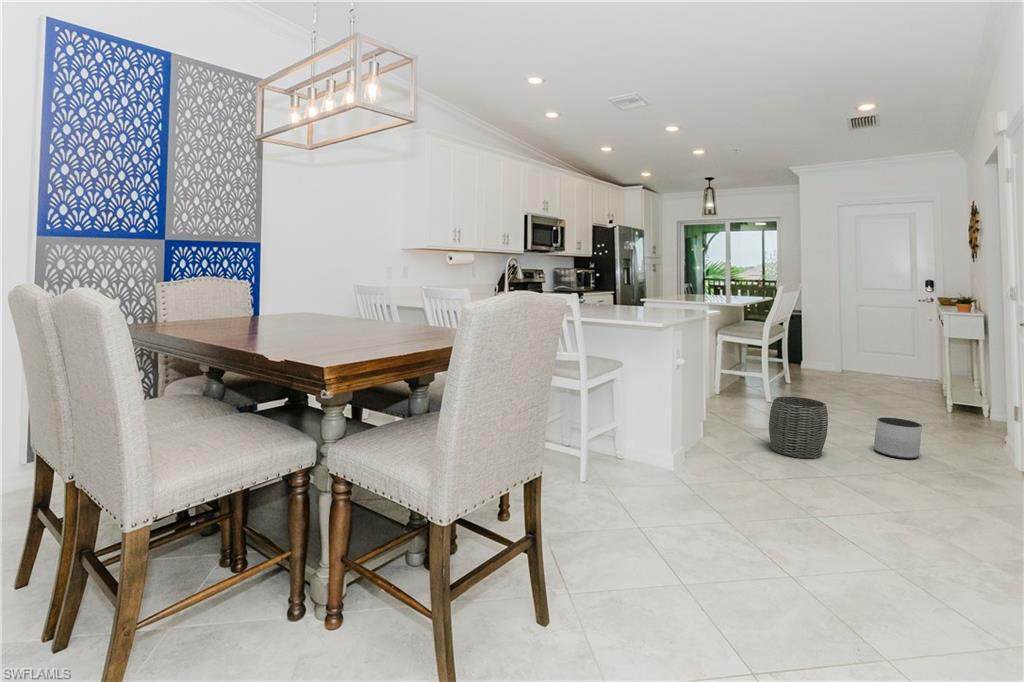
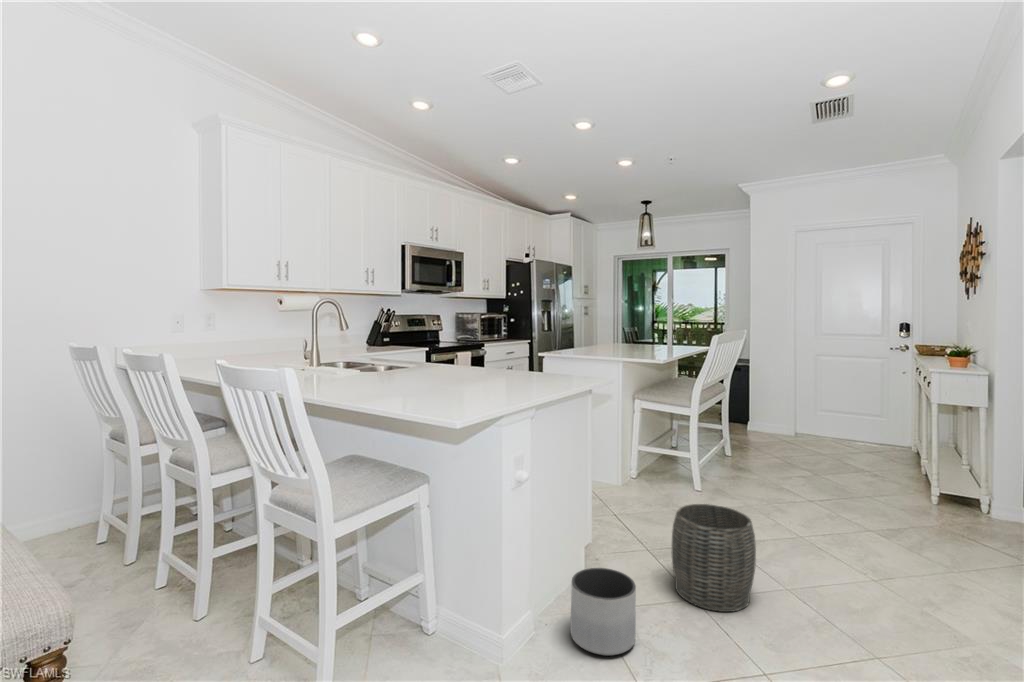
planter: present [874,417,922,459] -> present [570,568,636,656]

